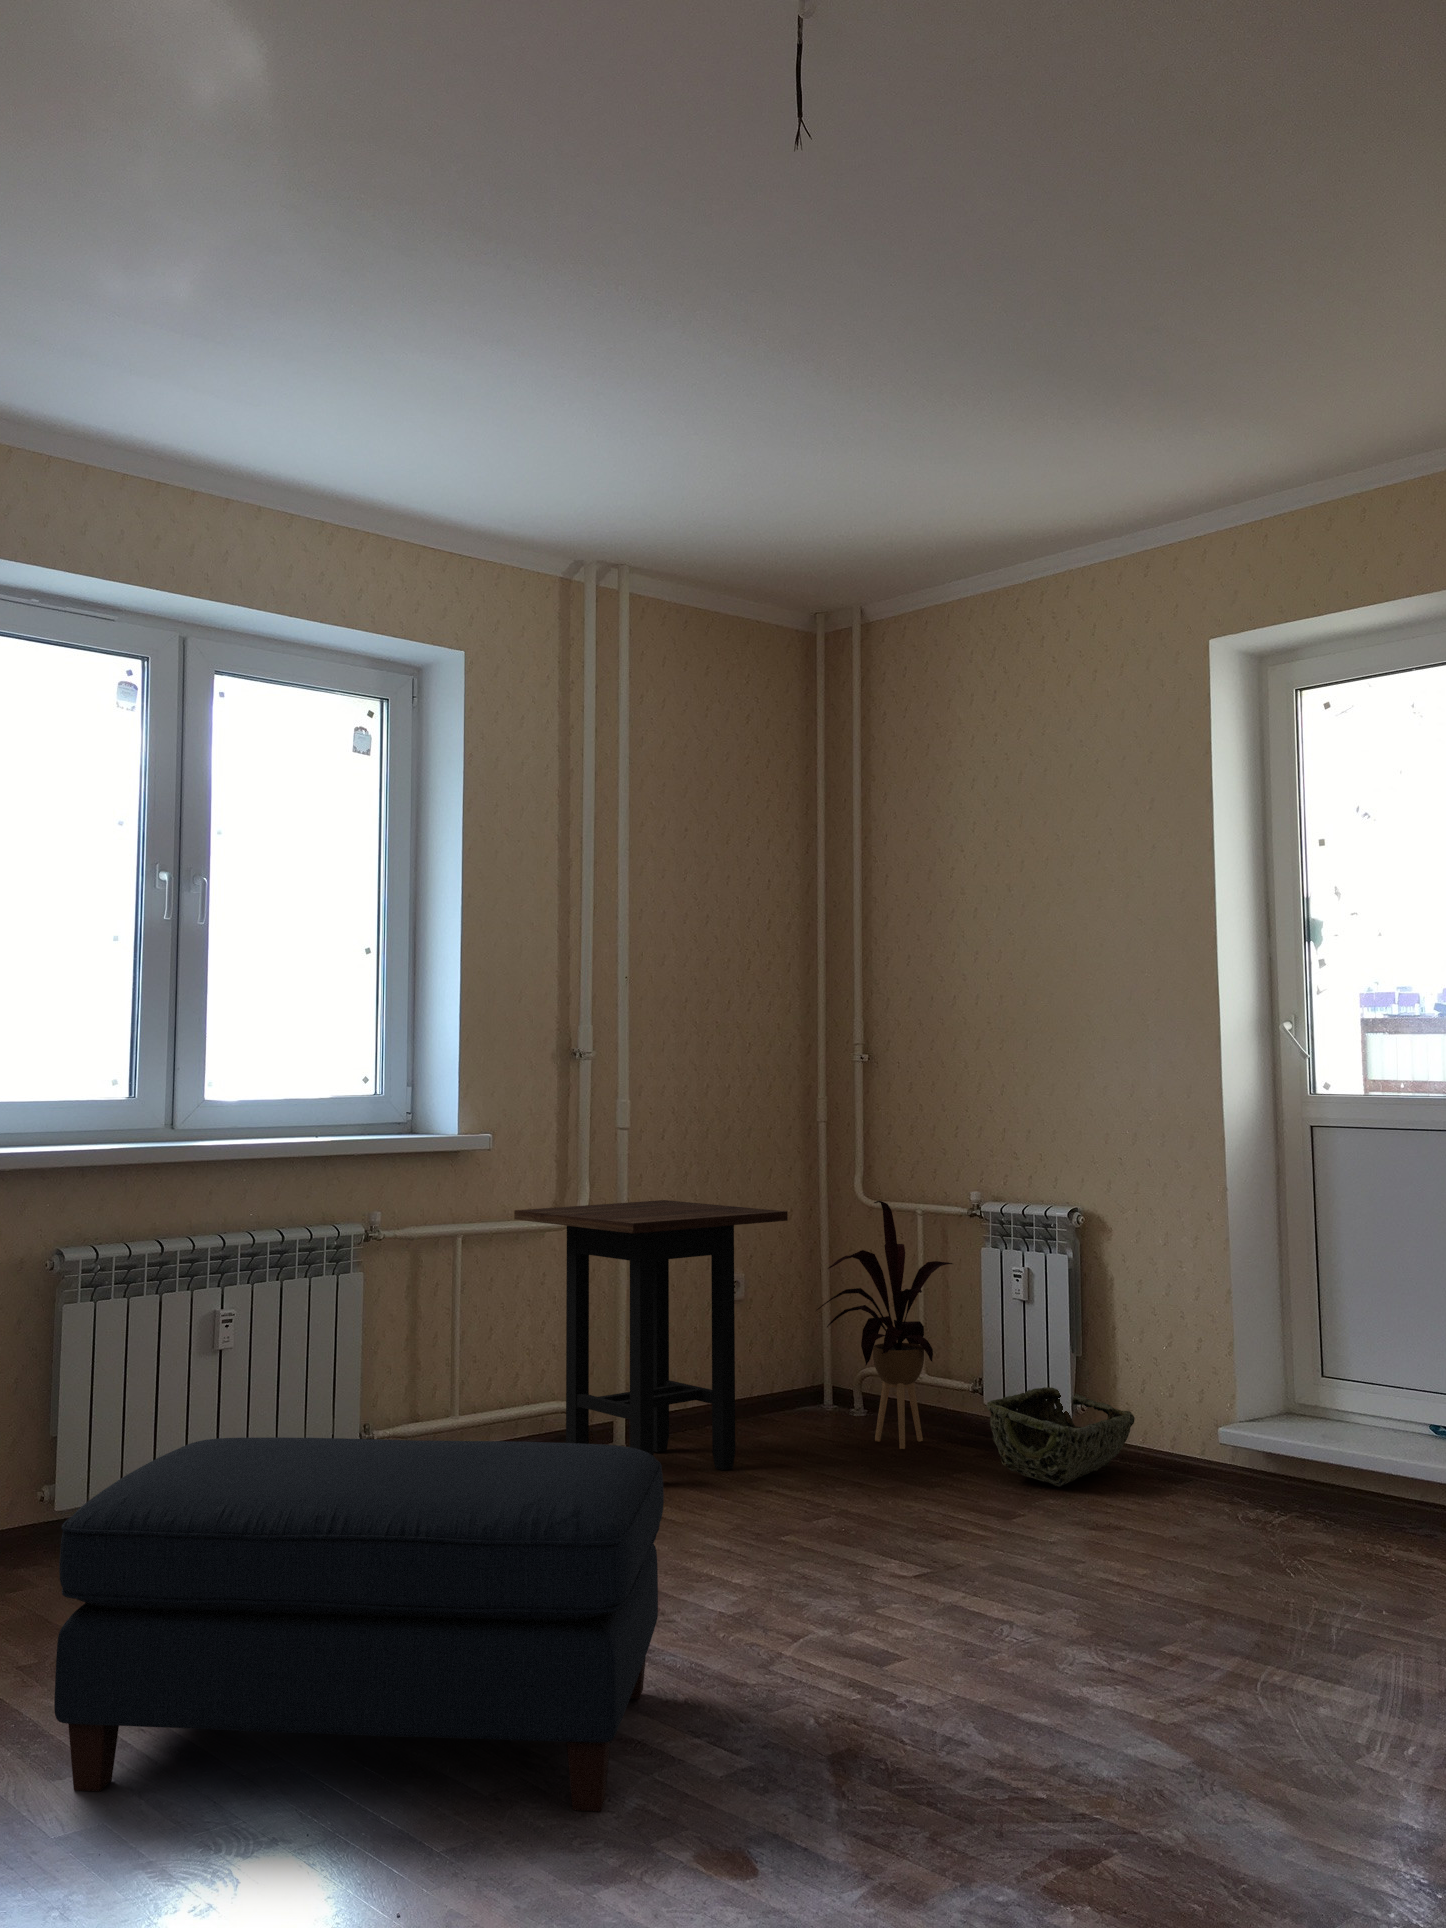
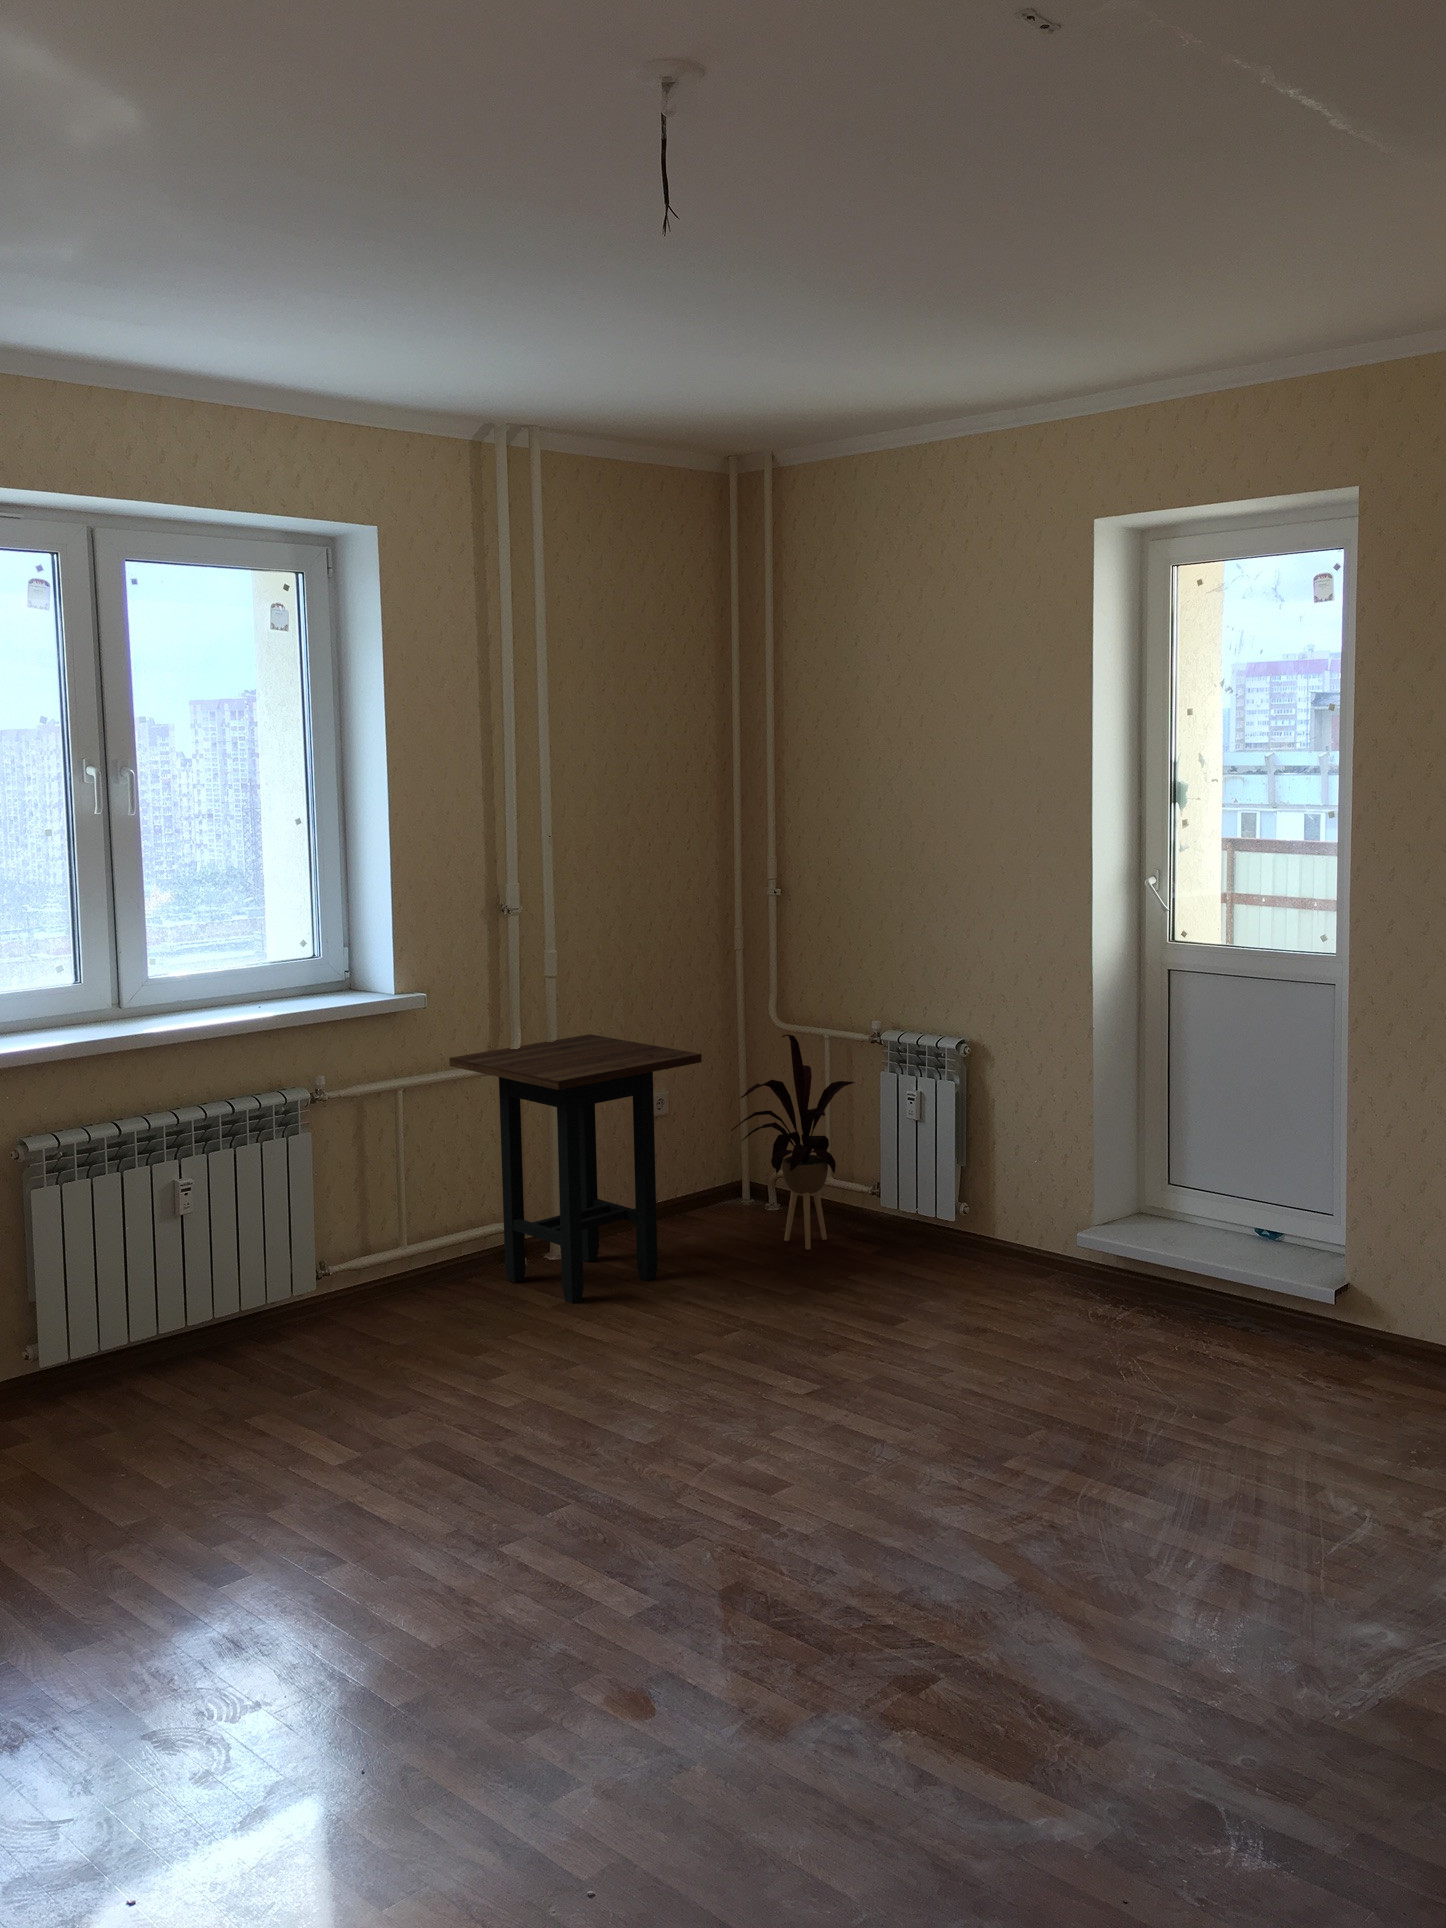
woven basket: present [987,1387,1135,1487] -> none [879,1196,1010,1290]
ottoman: present [54,1437,664,1812] -> none [56,1340,581,1661]

